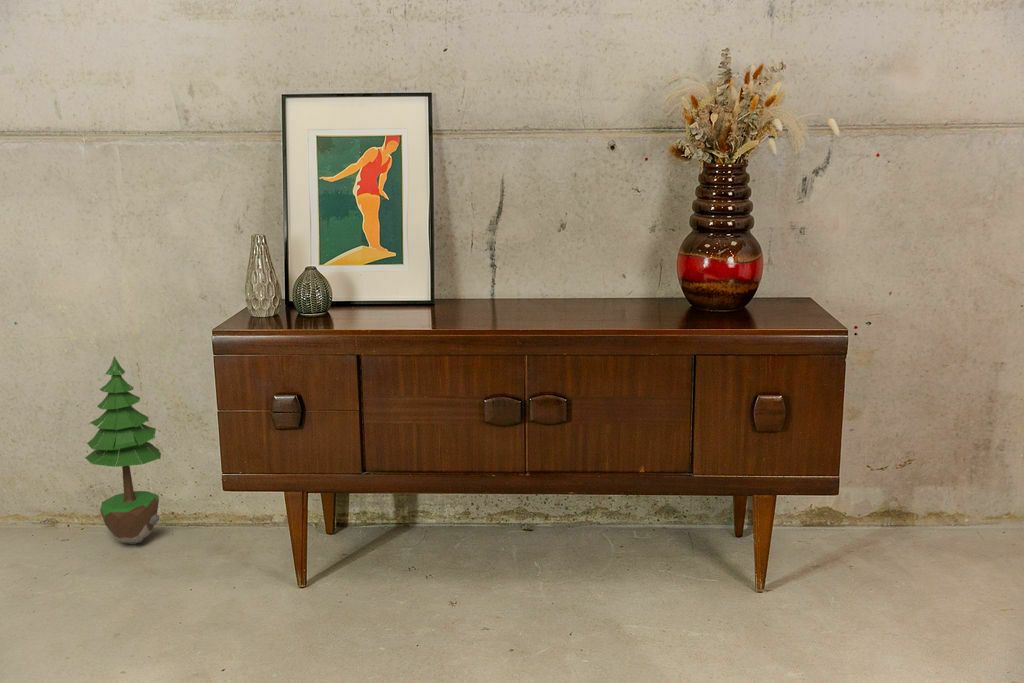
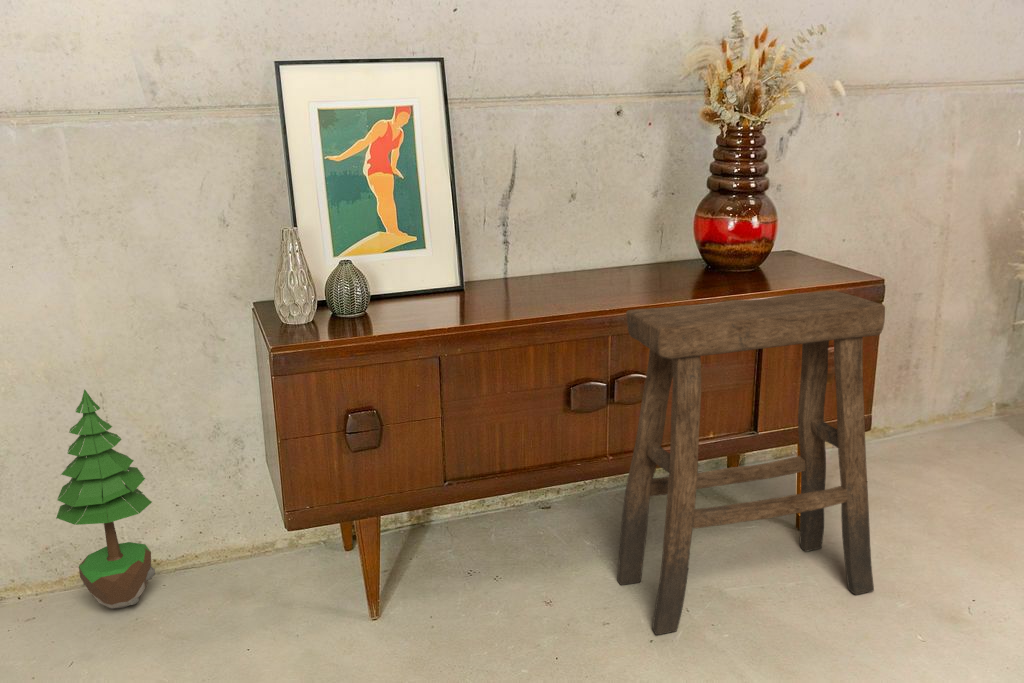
stool: none [528,333,787,662] -> present [617,291,885,635]

